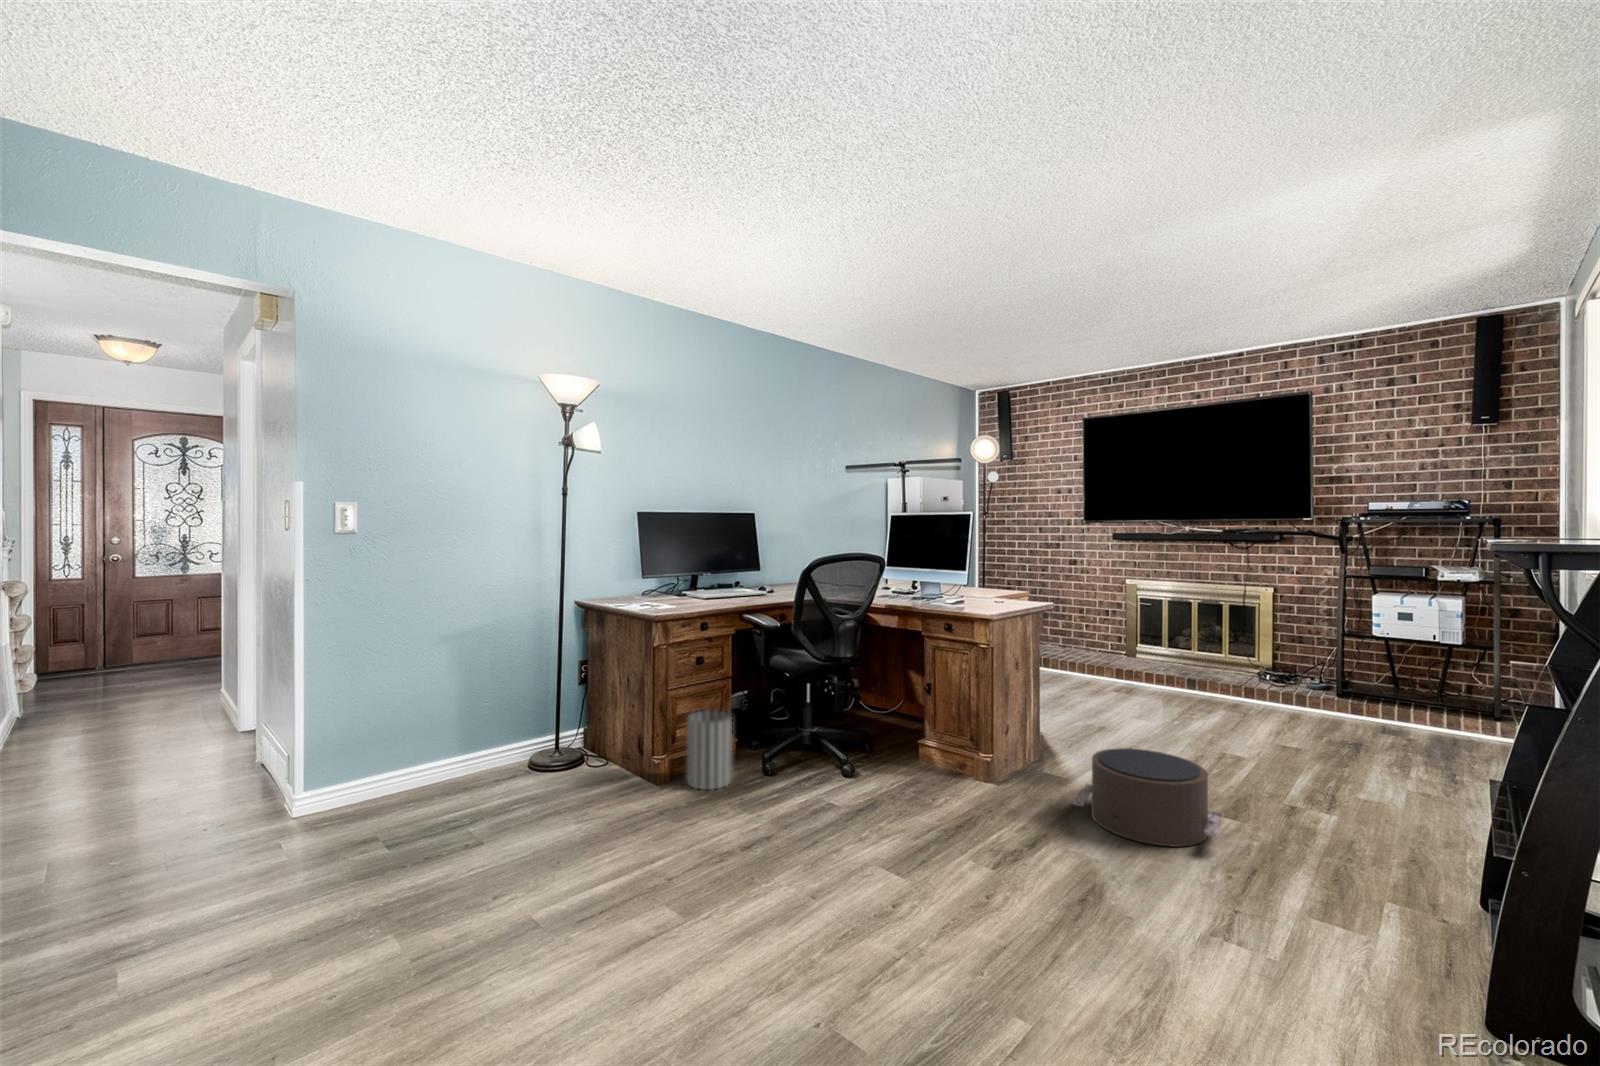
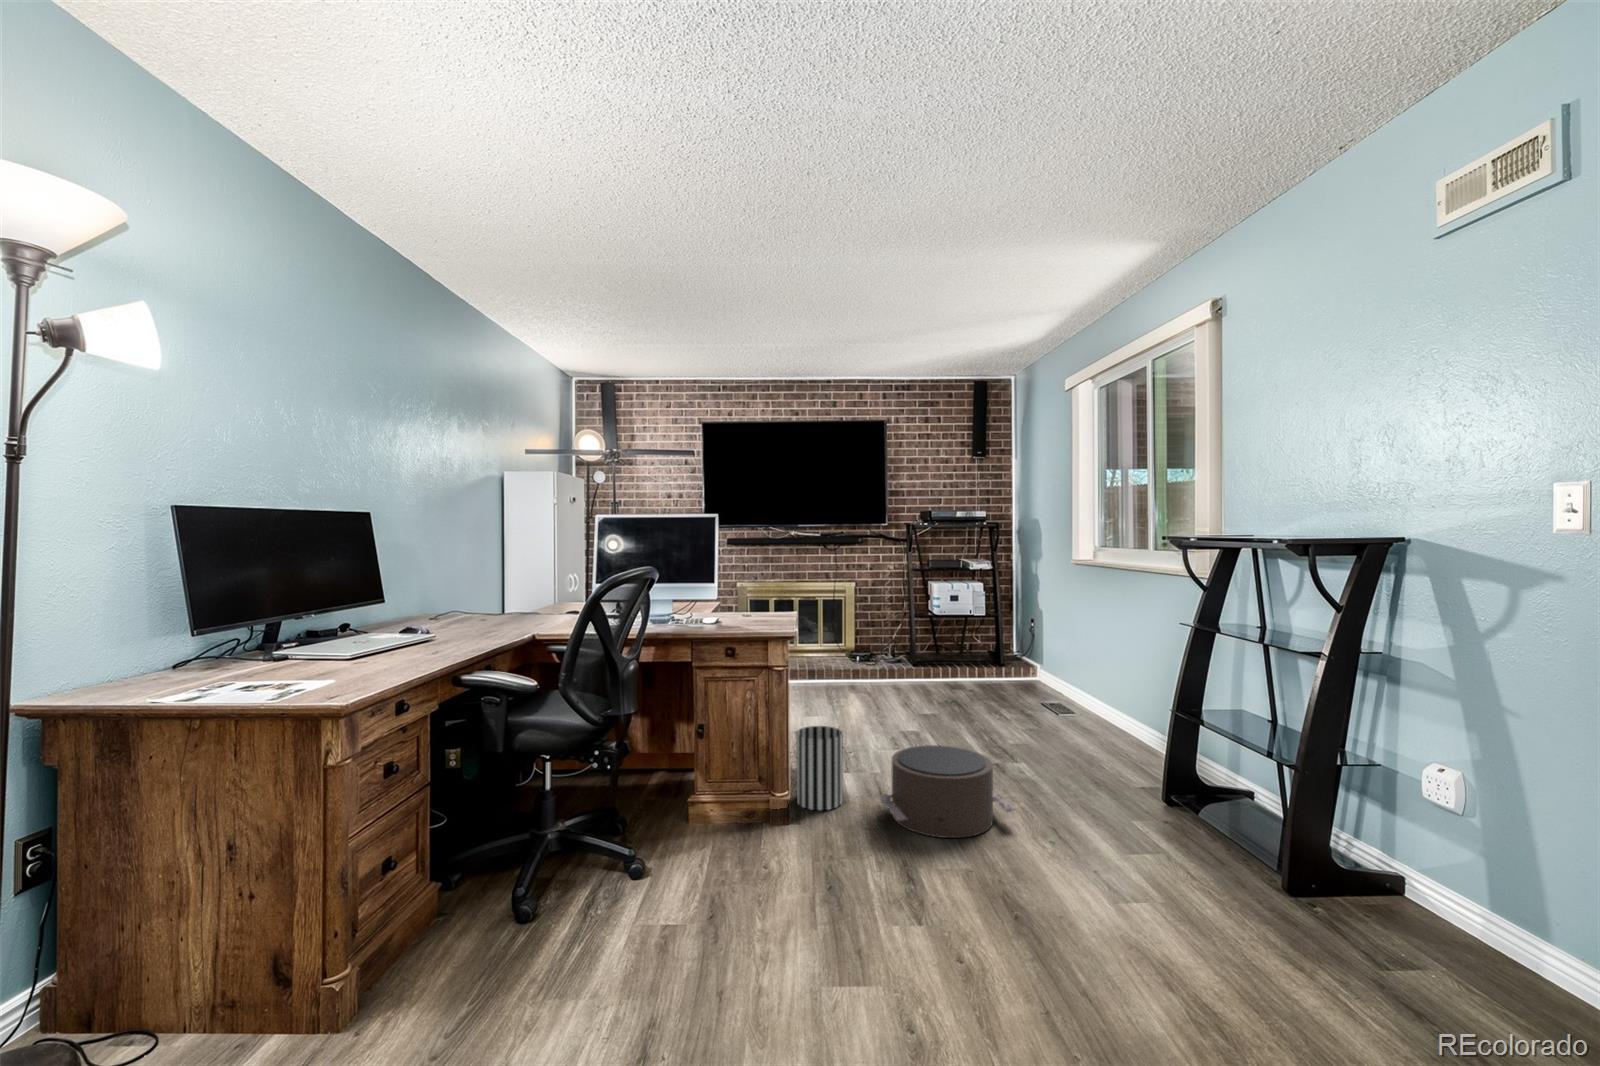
wastebasket: present [687,711,732,790] -> present [797,726,843,810]

